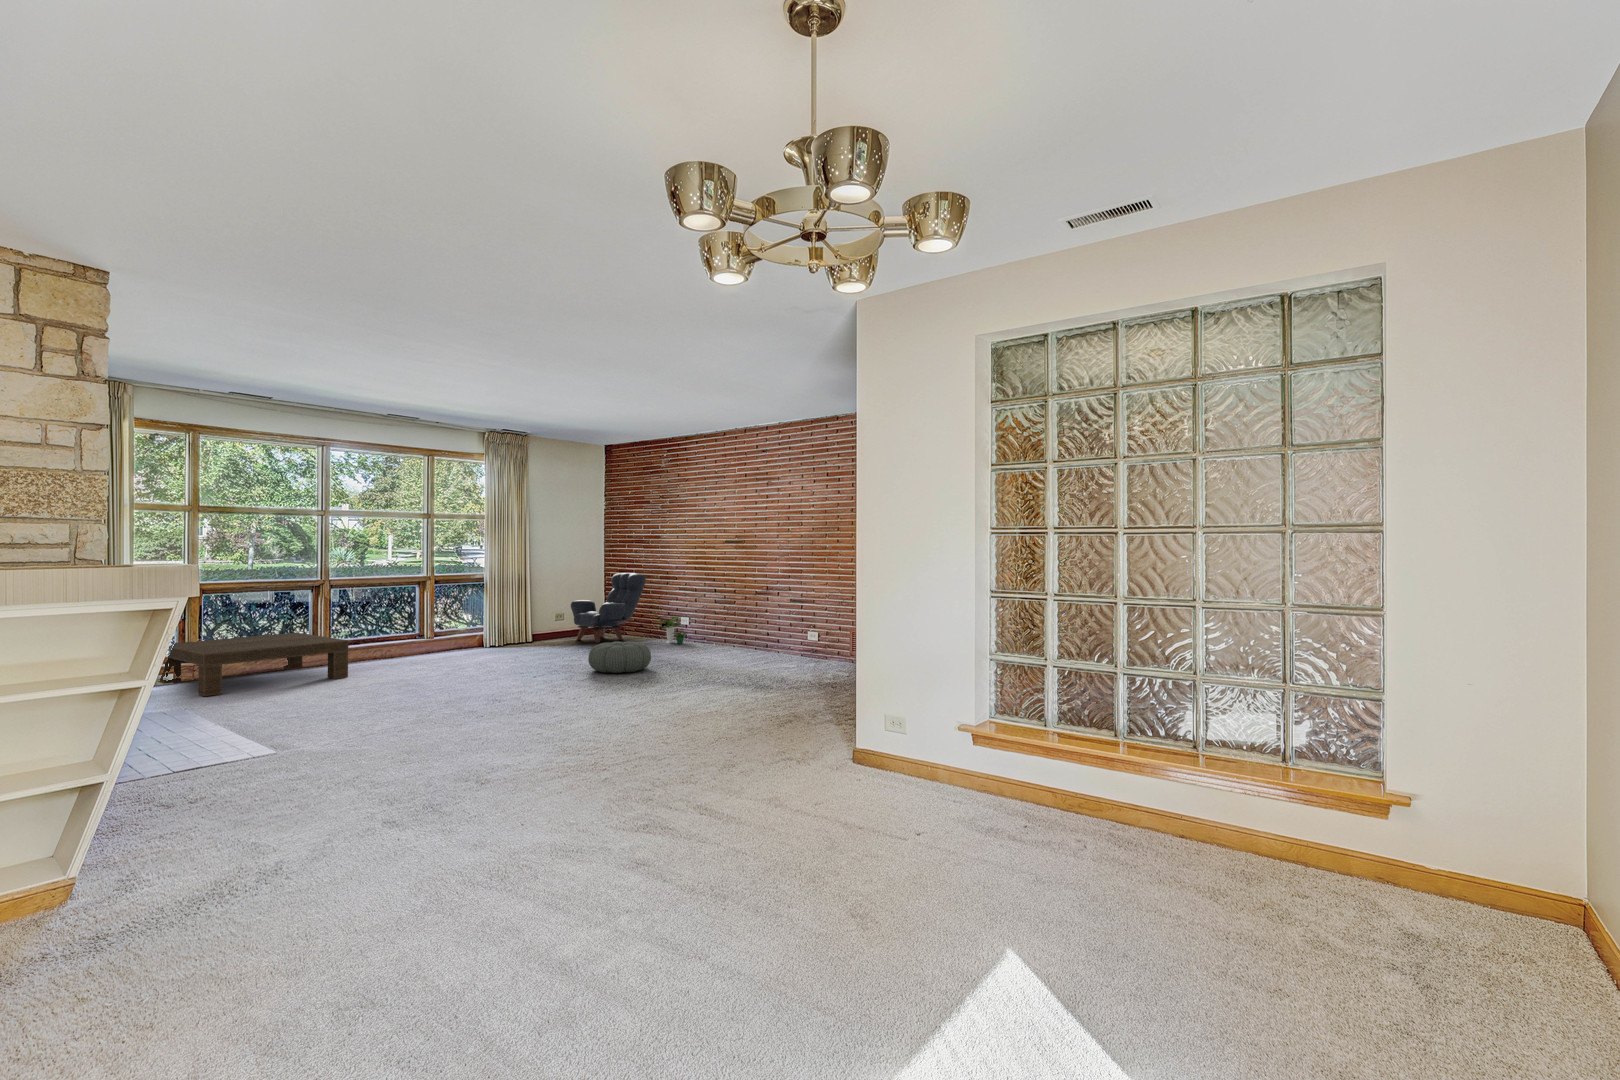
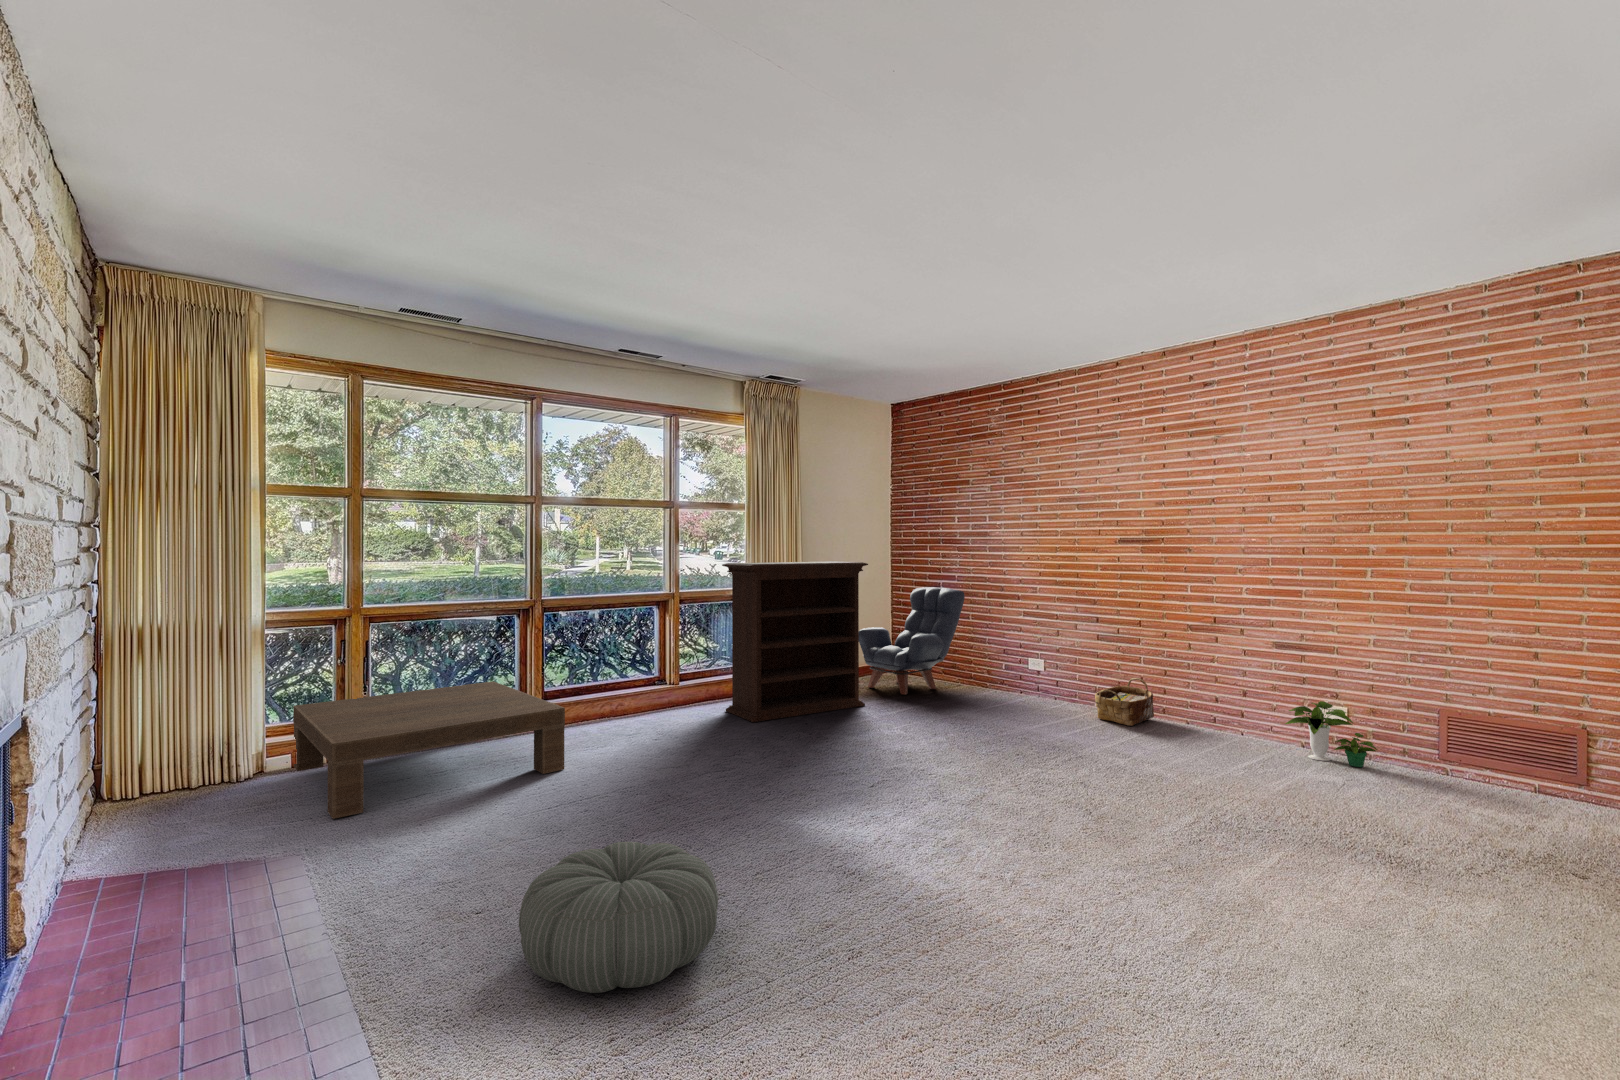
bookshelf: none [464,555,567,657] -> present [722,562,868,722]
potted plant: present [658,616,686,644] -> present [1285,701,1377,767]
woven basket: none [703,624,738,651] -> present [1095,678,1154,726]
pouf: present [588,641,651,673] -> present [519,842,718,993]

